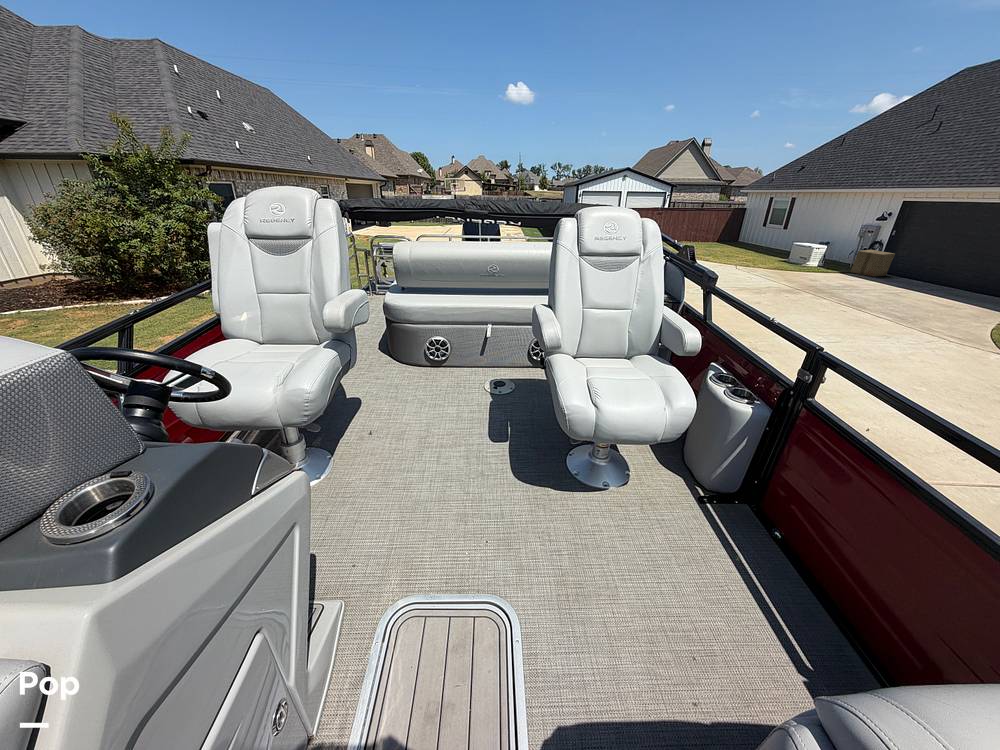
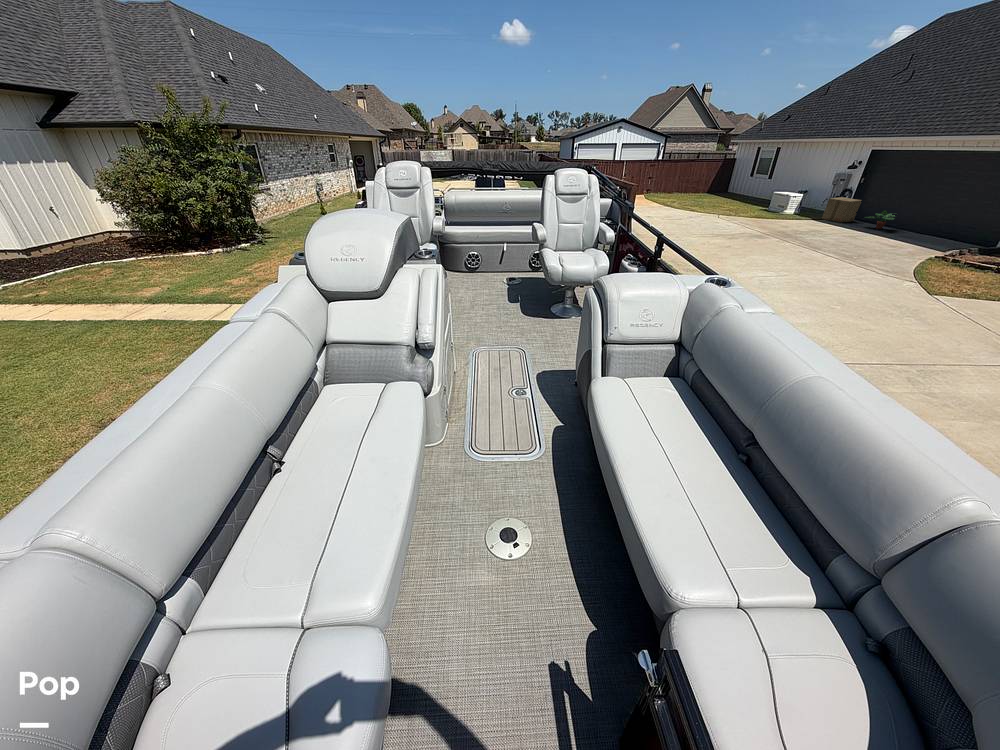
potted plant: none [900,265,940,285] -> present [865,210,896,229]

